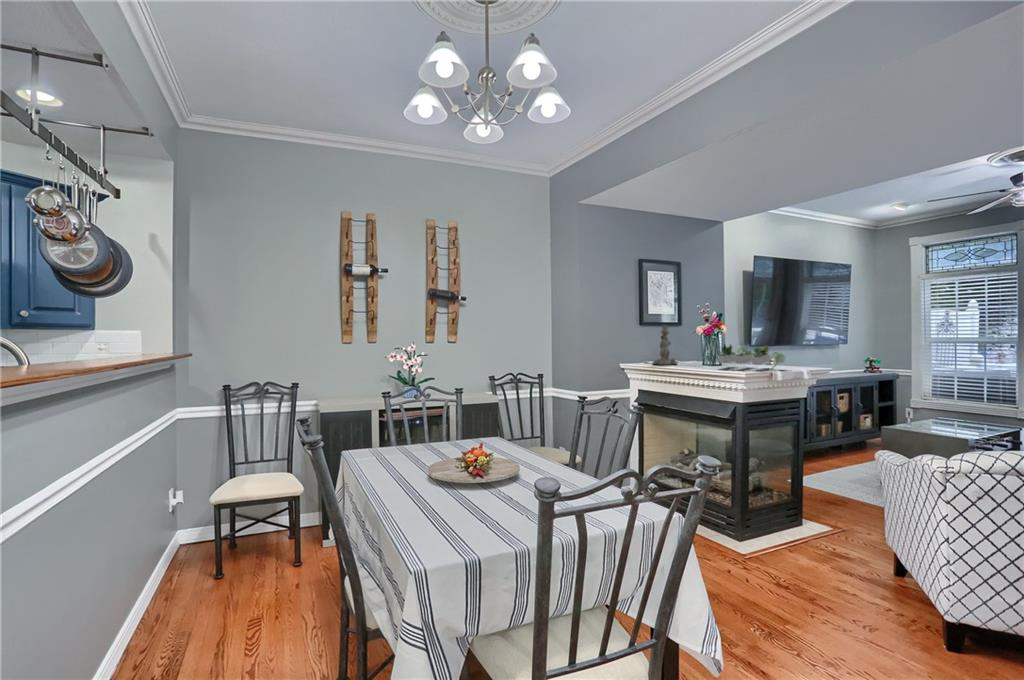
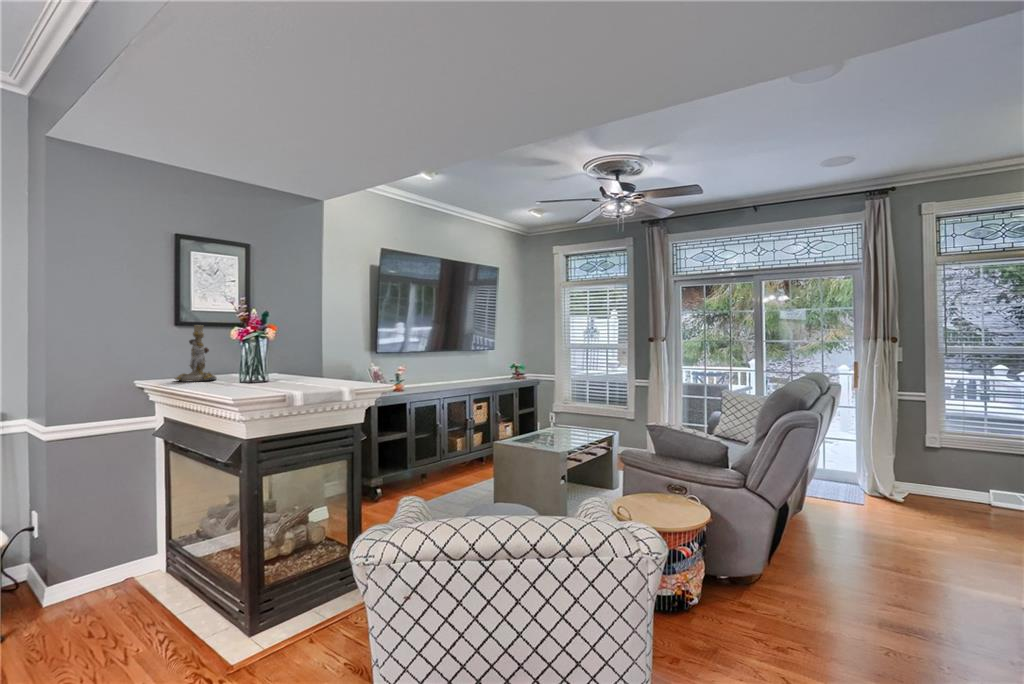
succulent plant: present [718,344,786,369] -> none [224,349,326,390]

